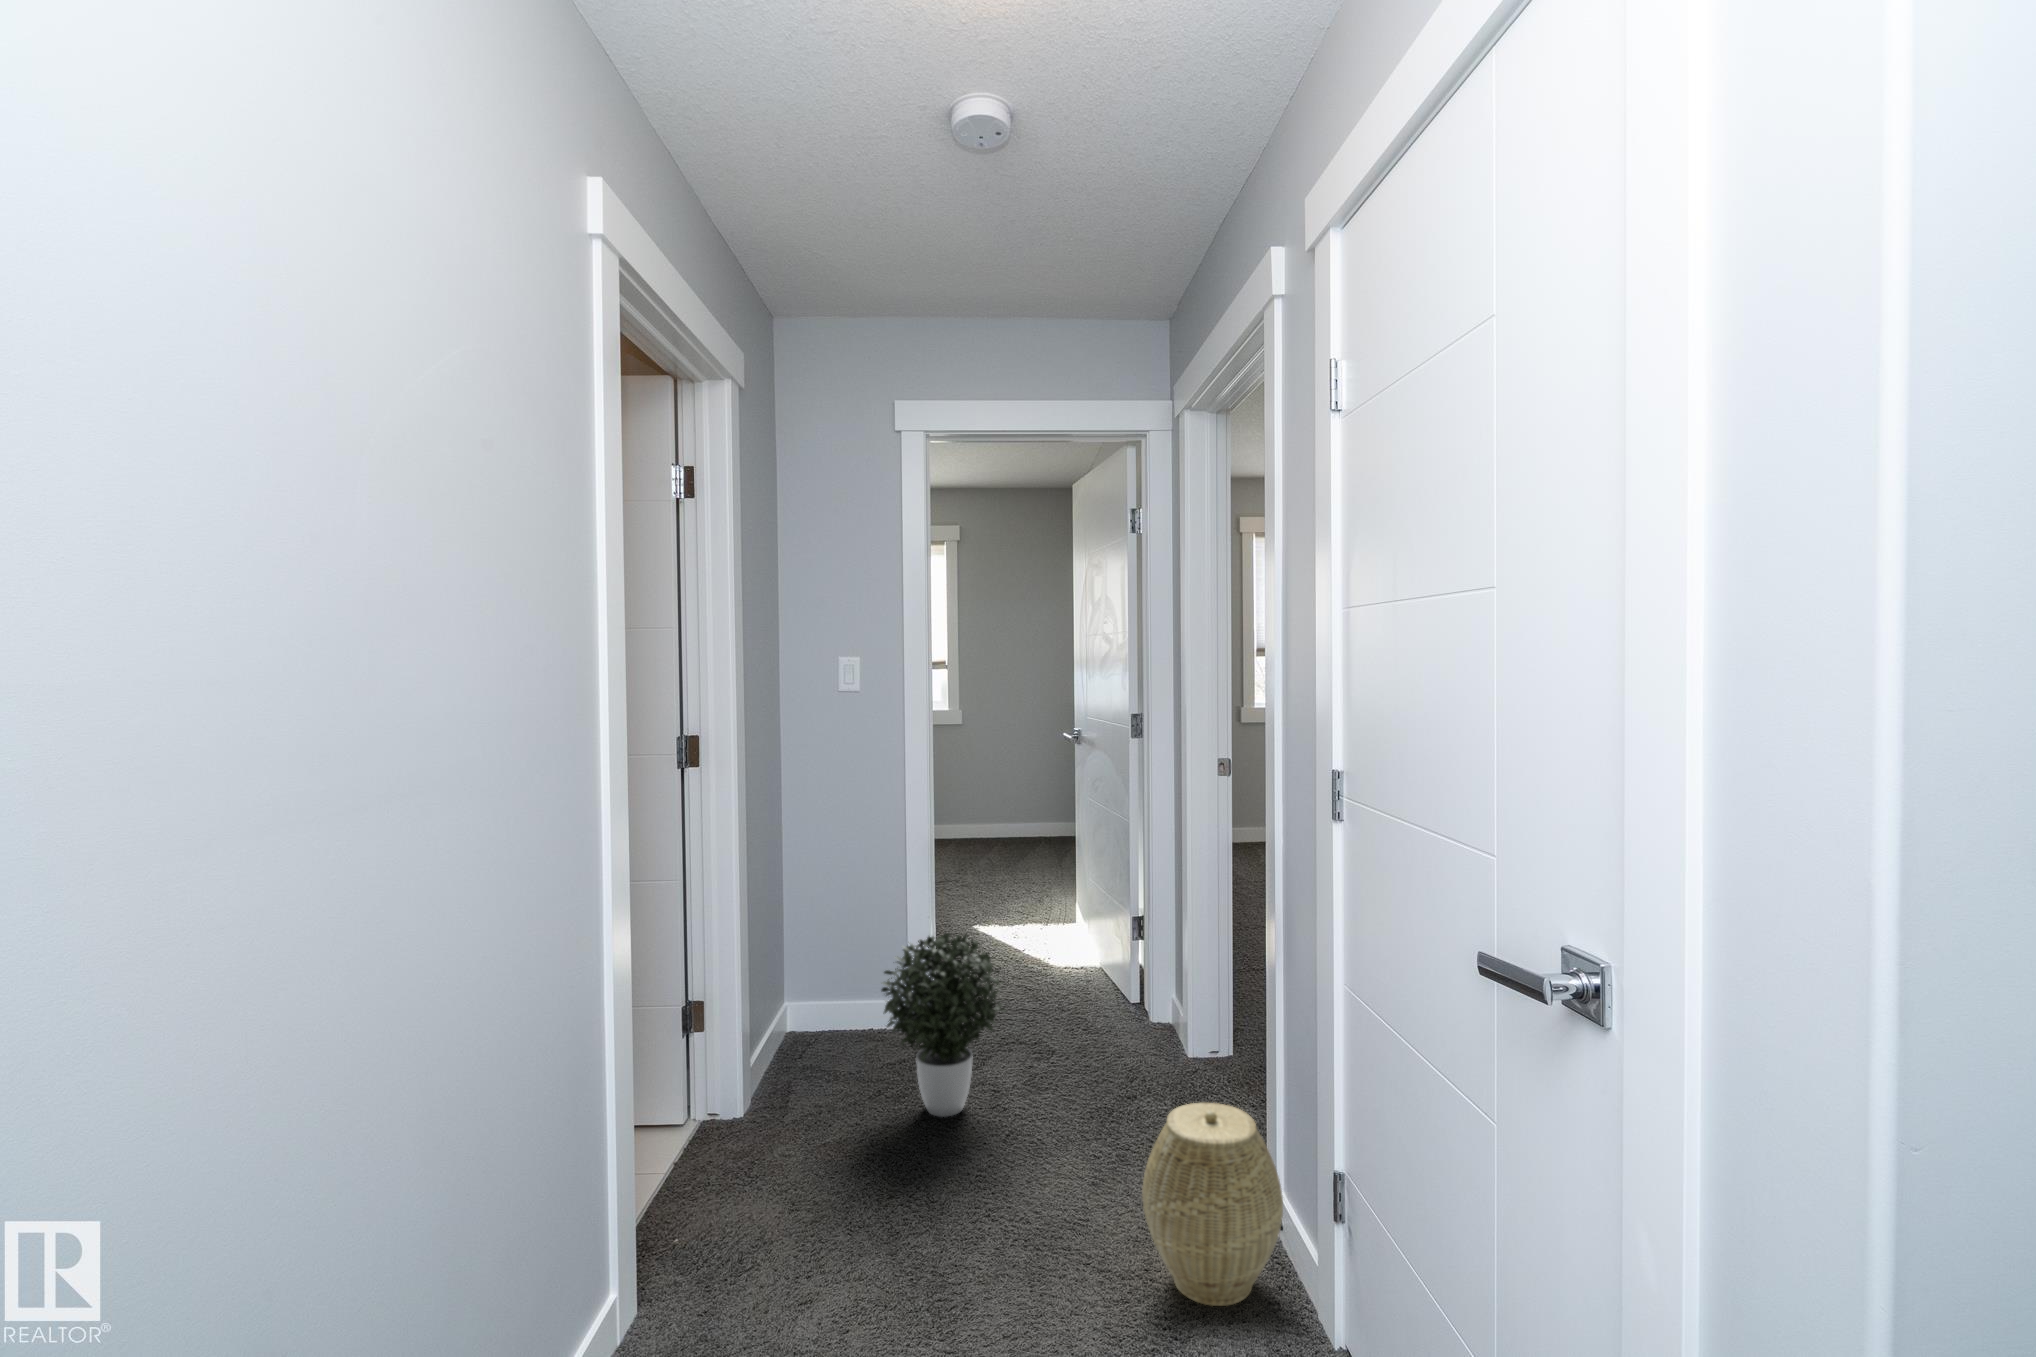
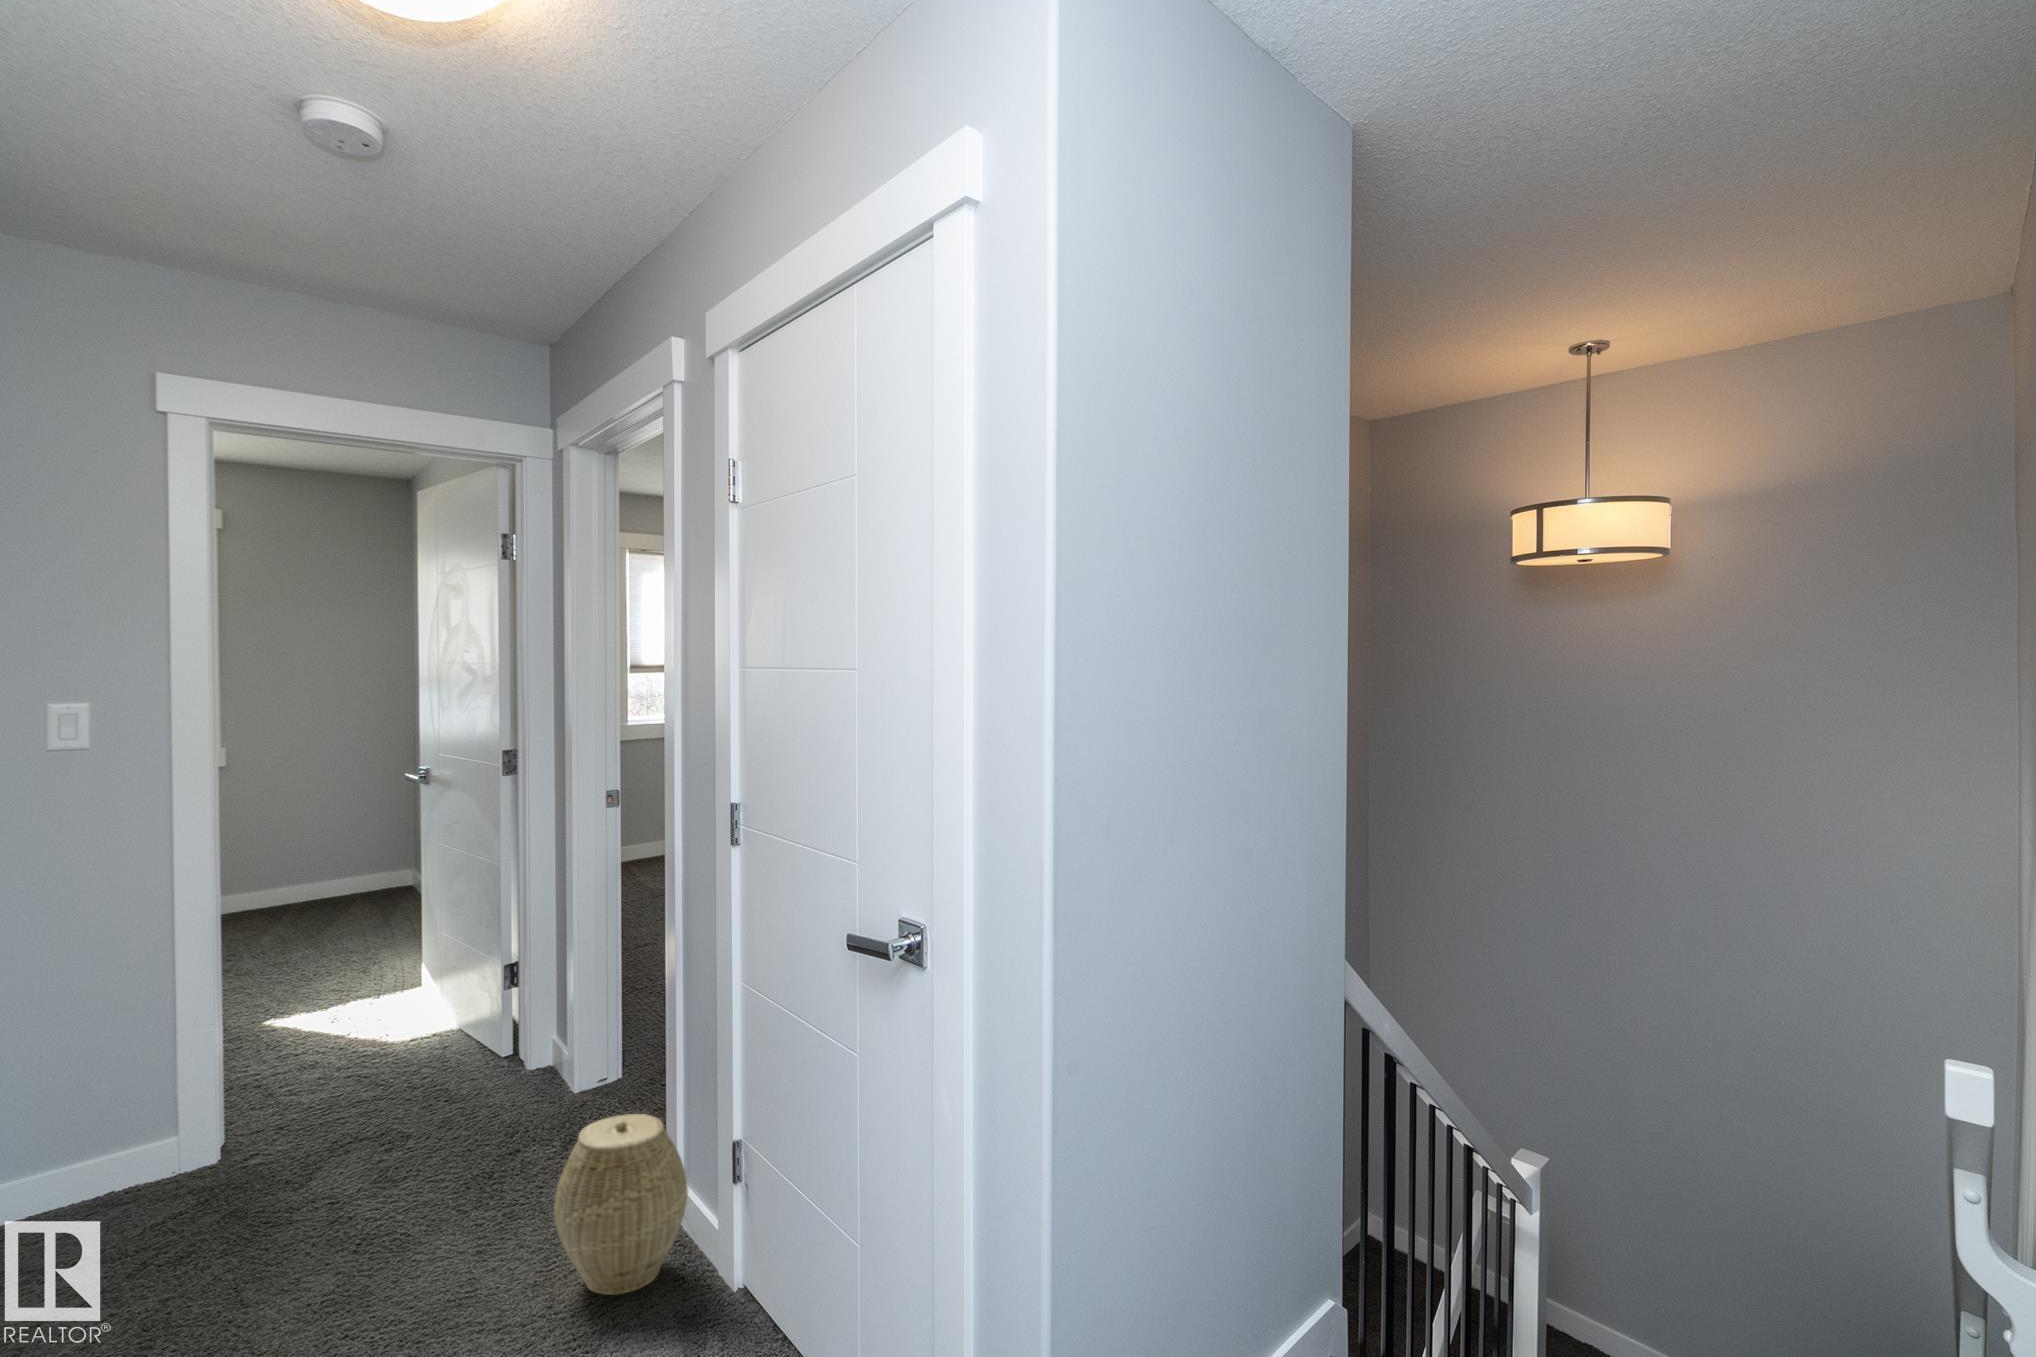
potted plant: present [882,933,1006,1117] -> none [203,1005,373,1216]

